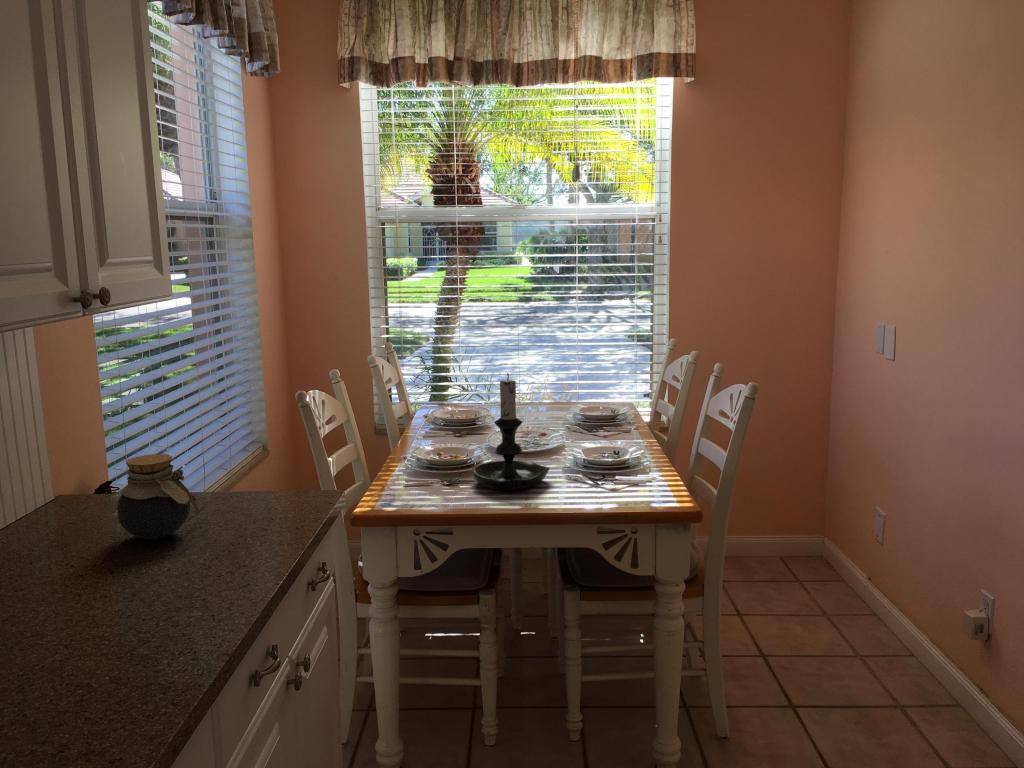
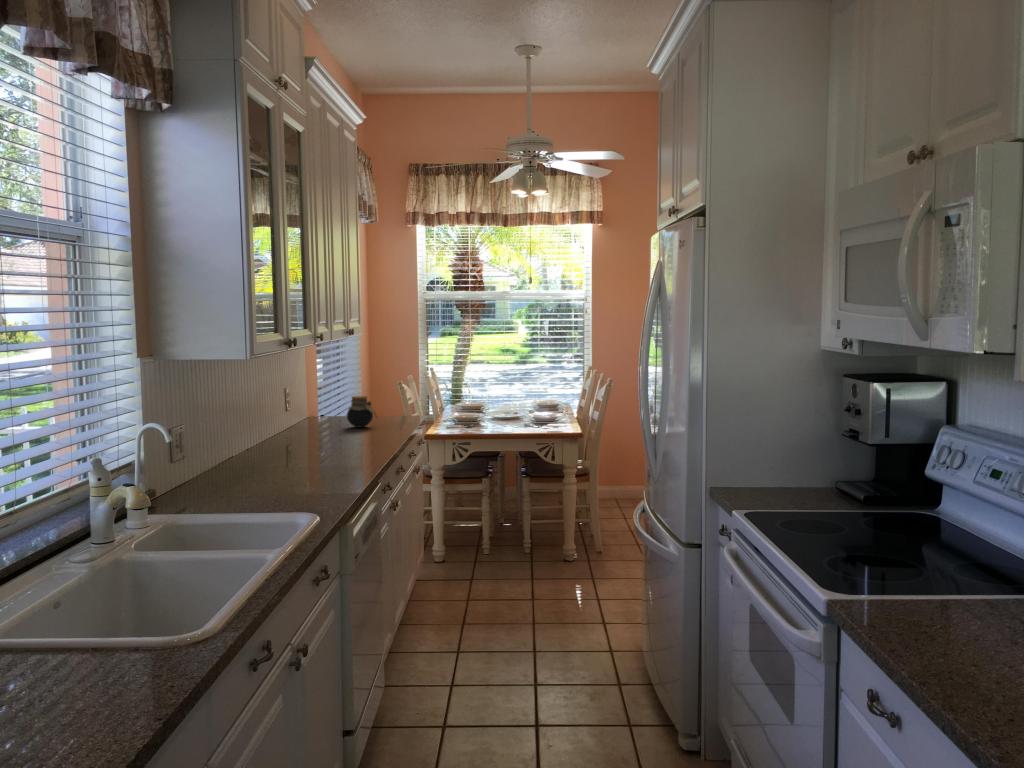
candle holder: present [472,373,550,490] -> none [480,374,516,427]

